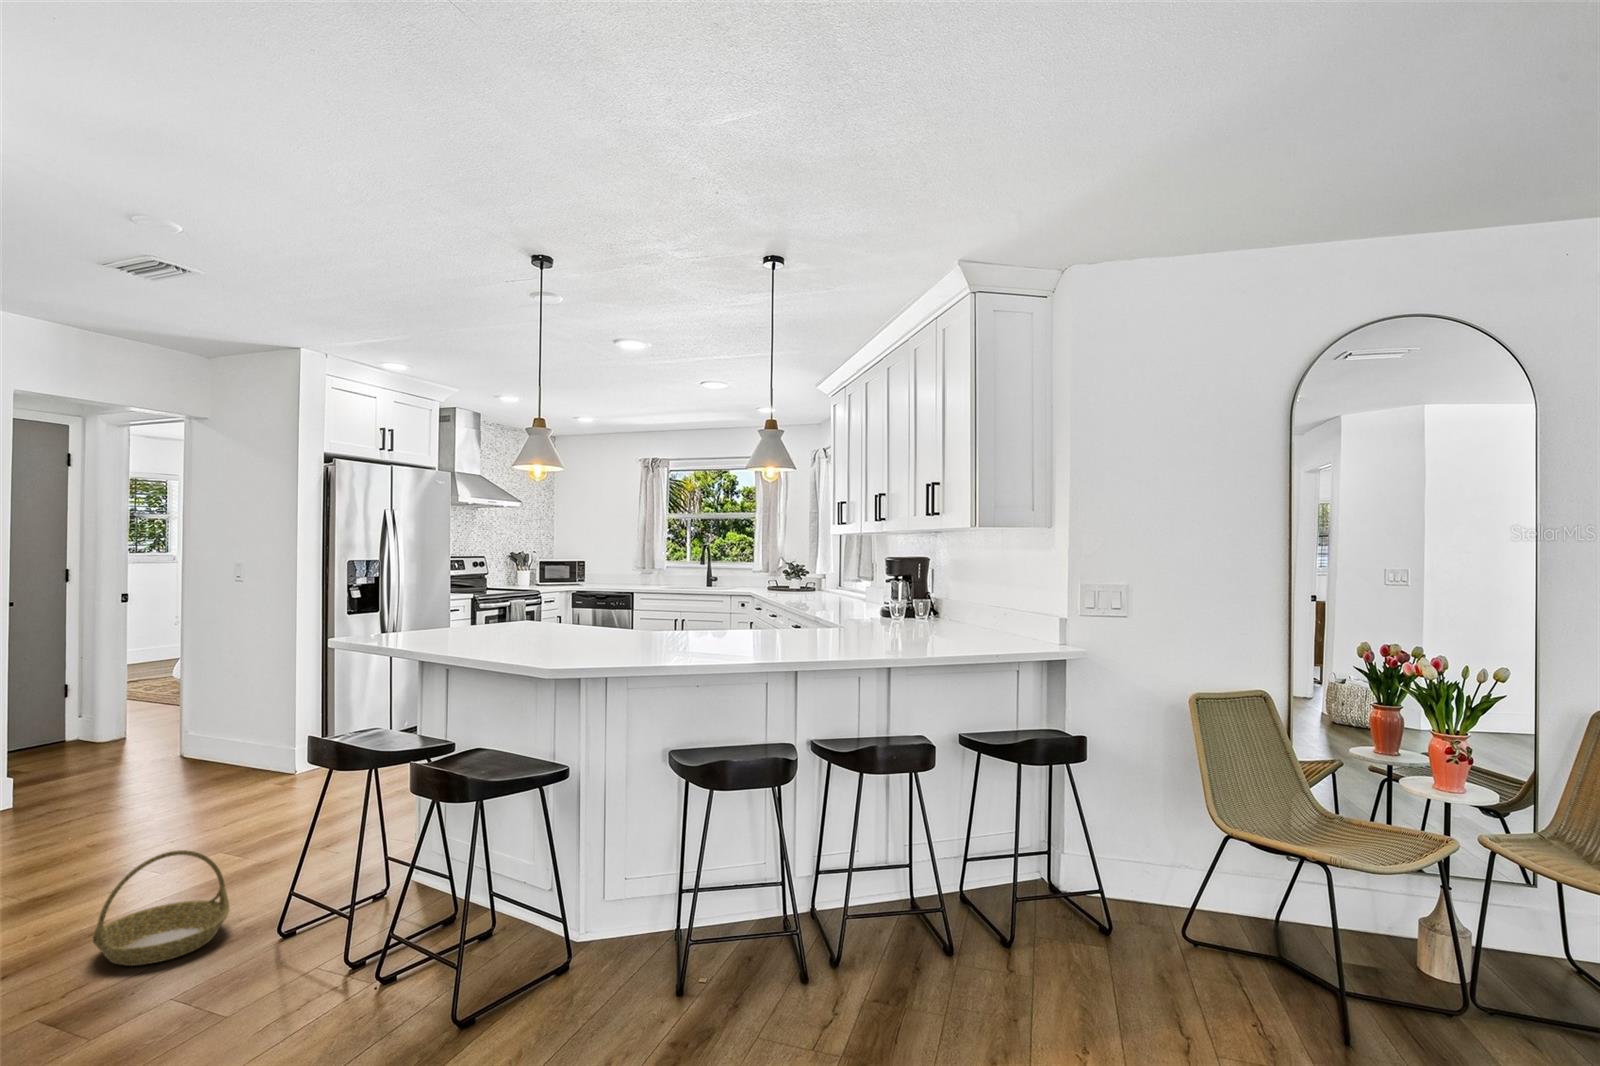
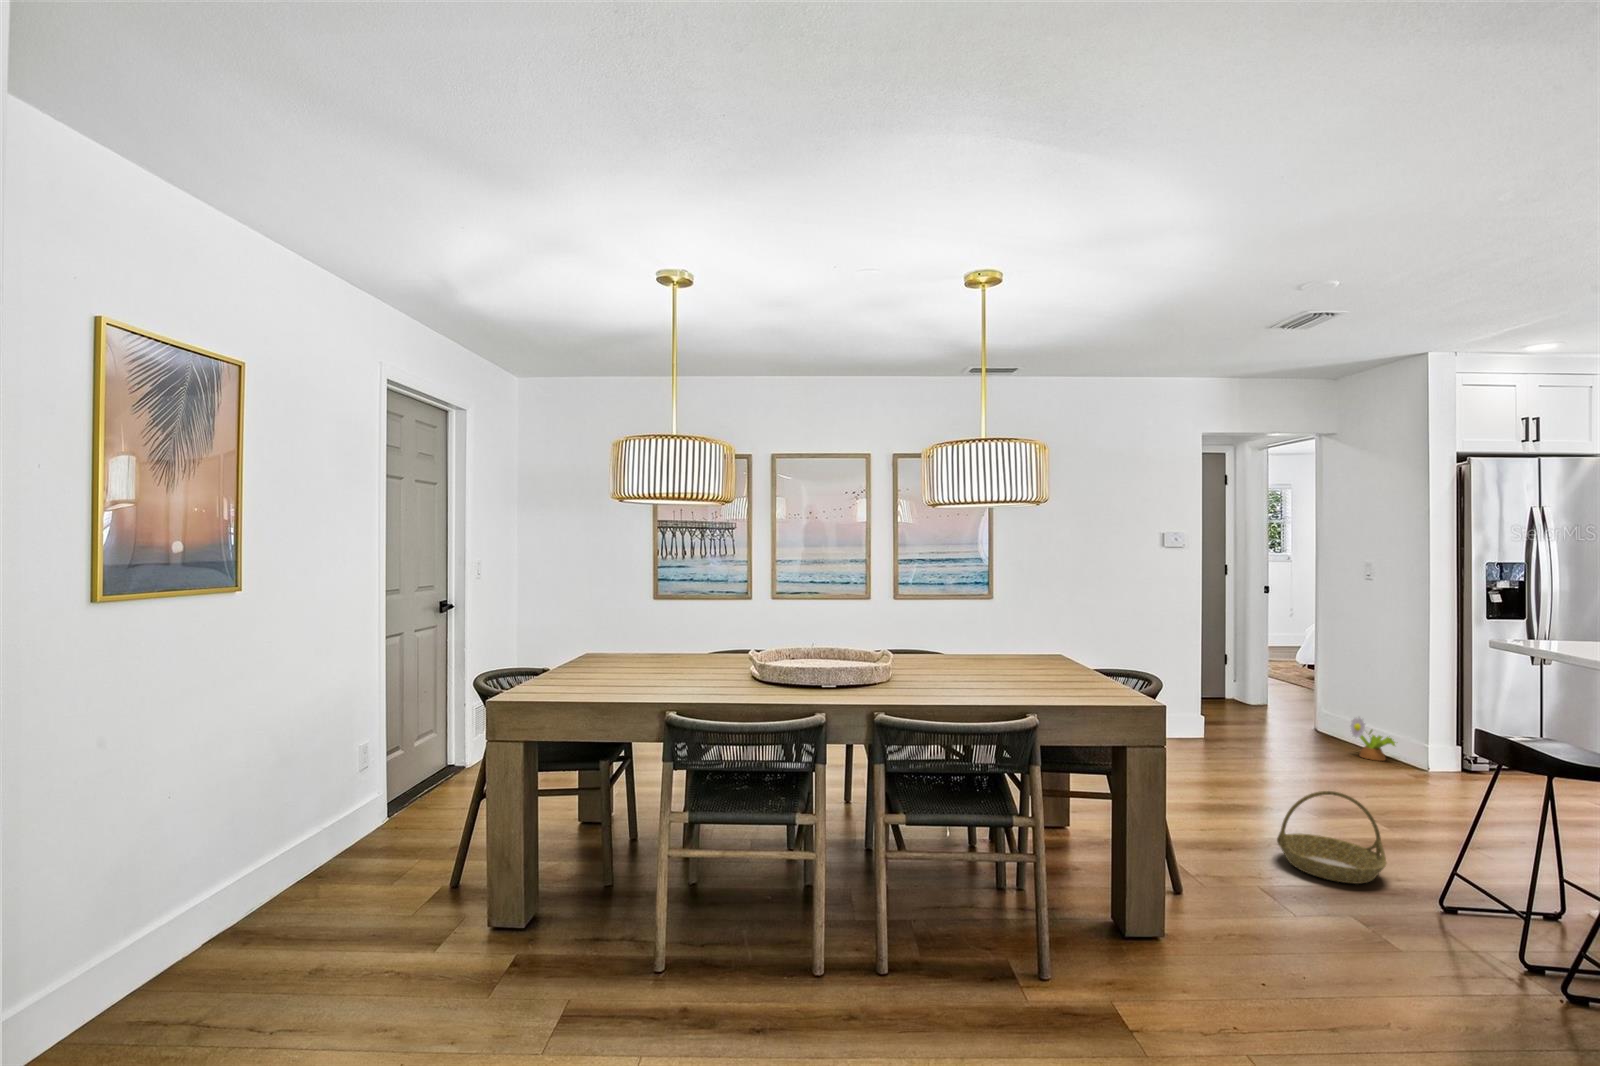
decorative plant: none [218,733,268,778] -> present [1350,717,1395,761]

